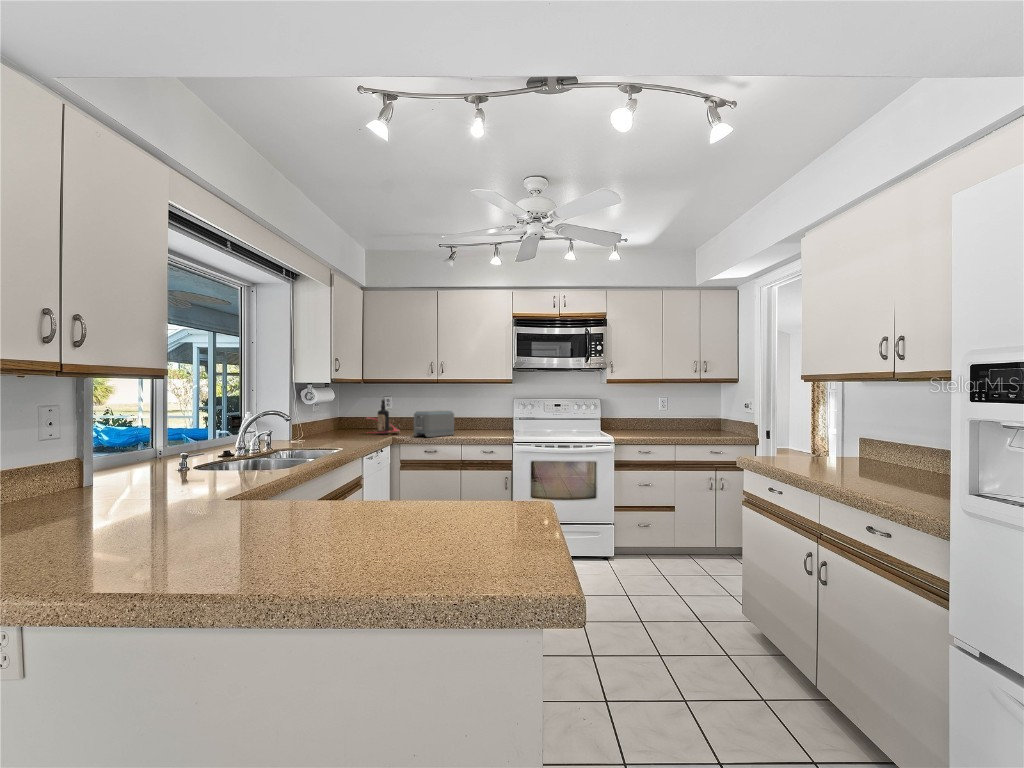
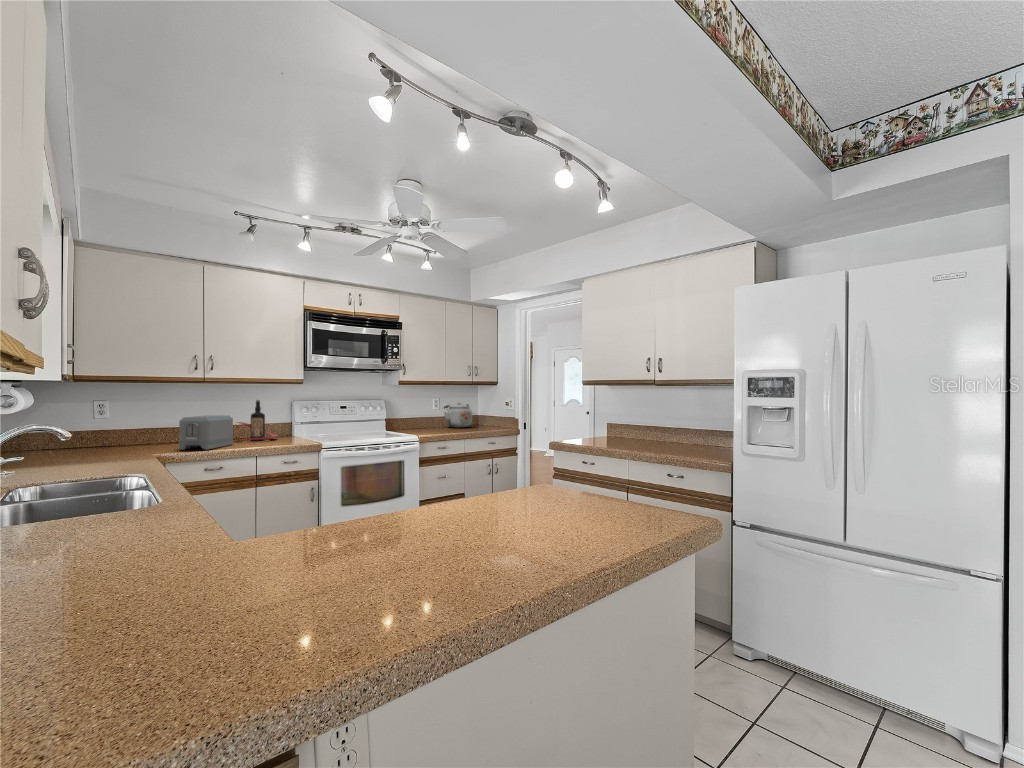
bottle: present [367,399,399,434] -> present [237,400,277,441]
kettle: none [671,403,707,431] -> present [444,403,472,428]

